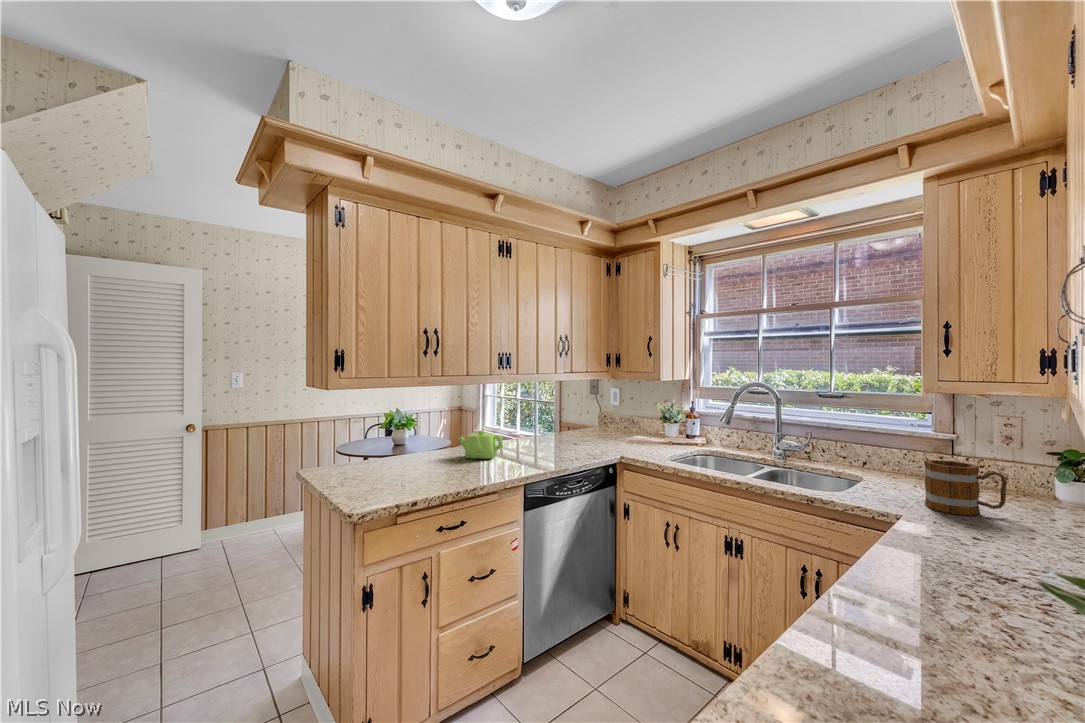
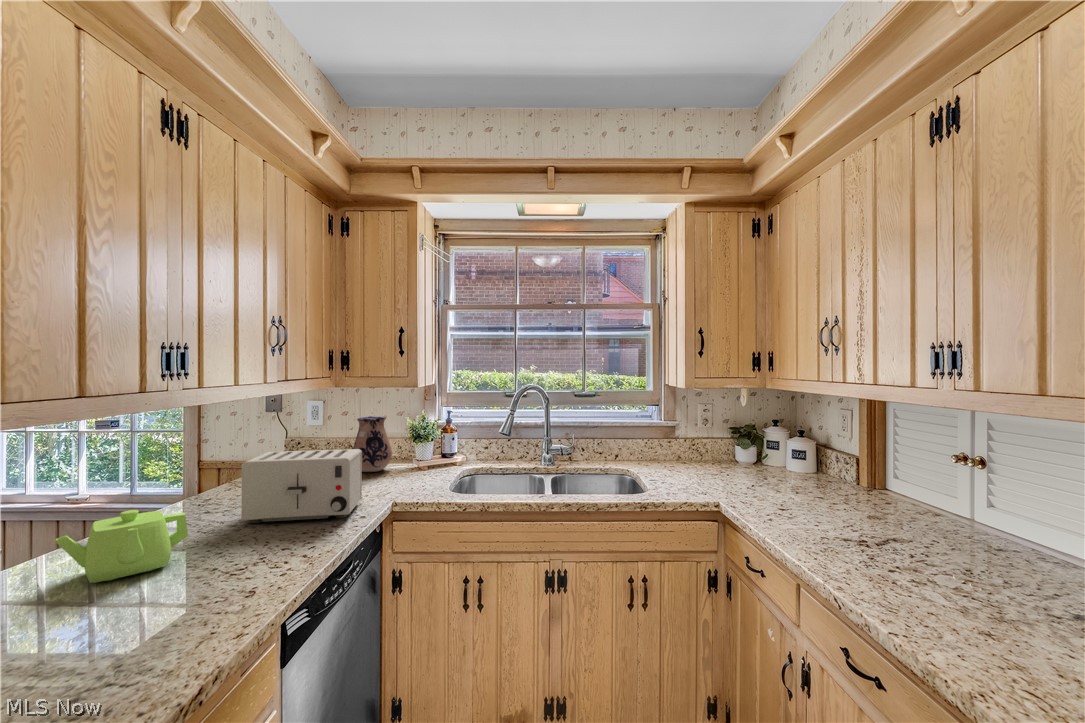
ceramic pitcher: none [623,402,650,442] -> present [353,416,392,472]
toaster: none [535,415,600,458] -> present [241,449,362,523]
mug: present [924,460,1007,515] -> none [714,449,762,493]

